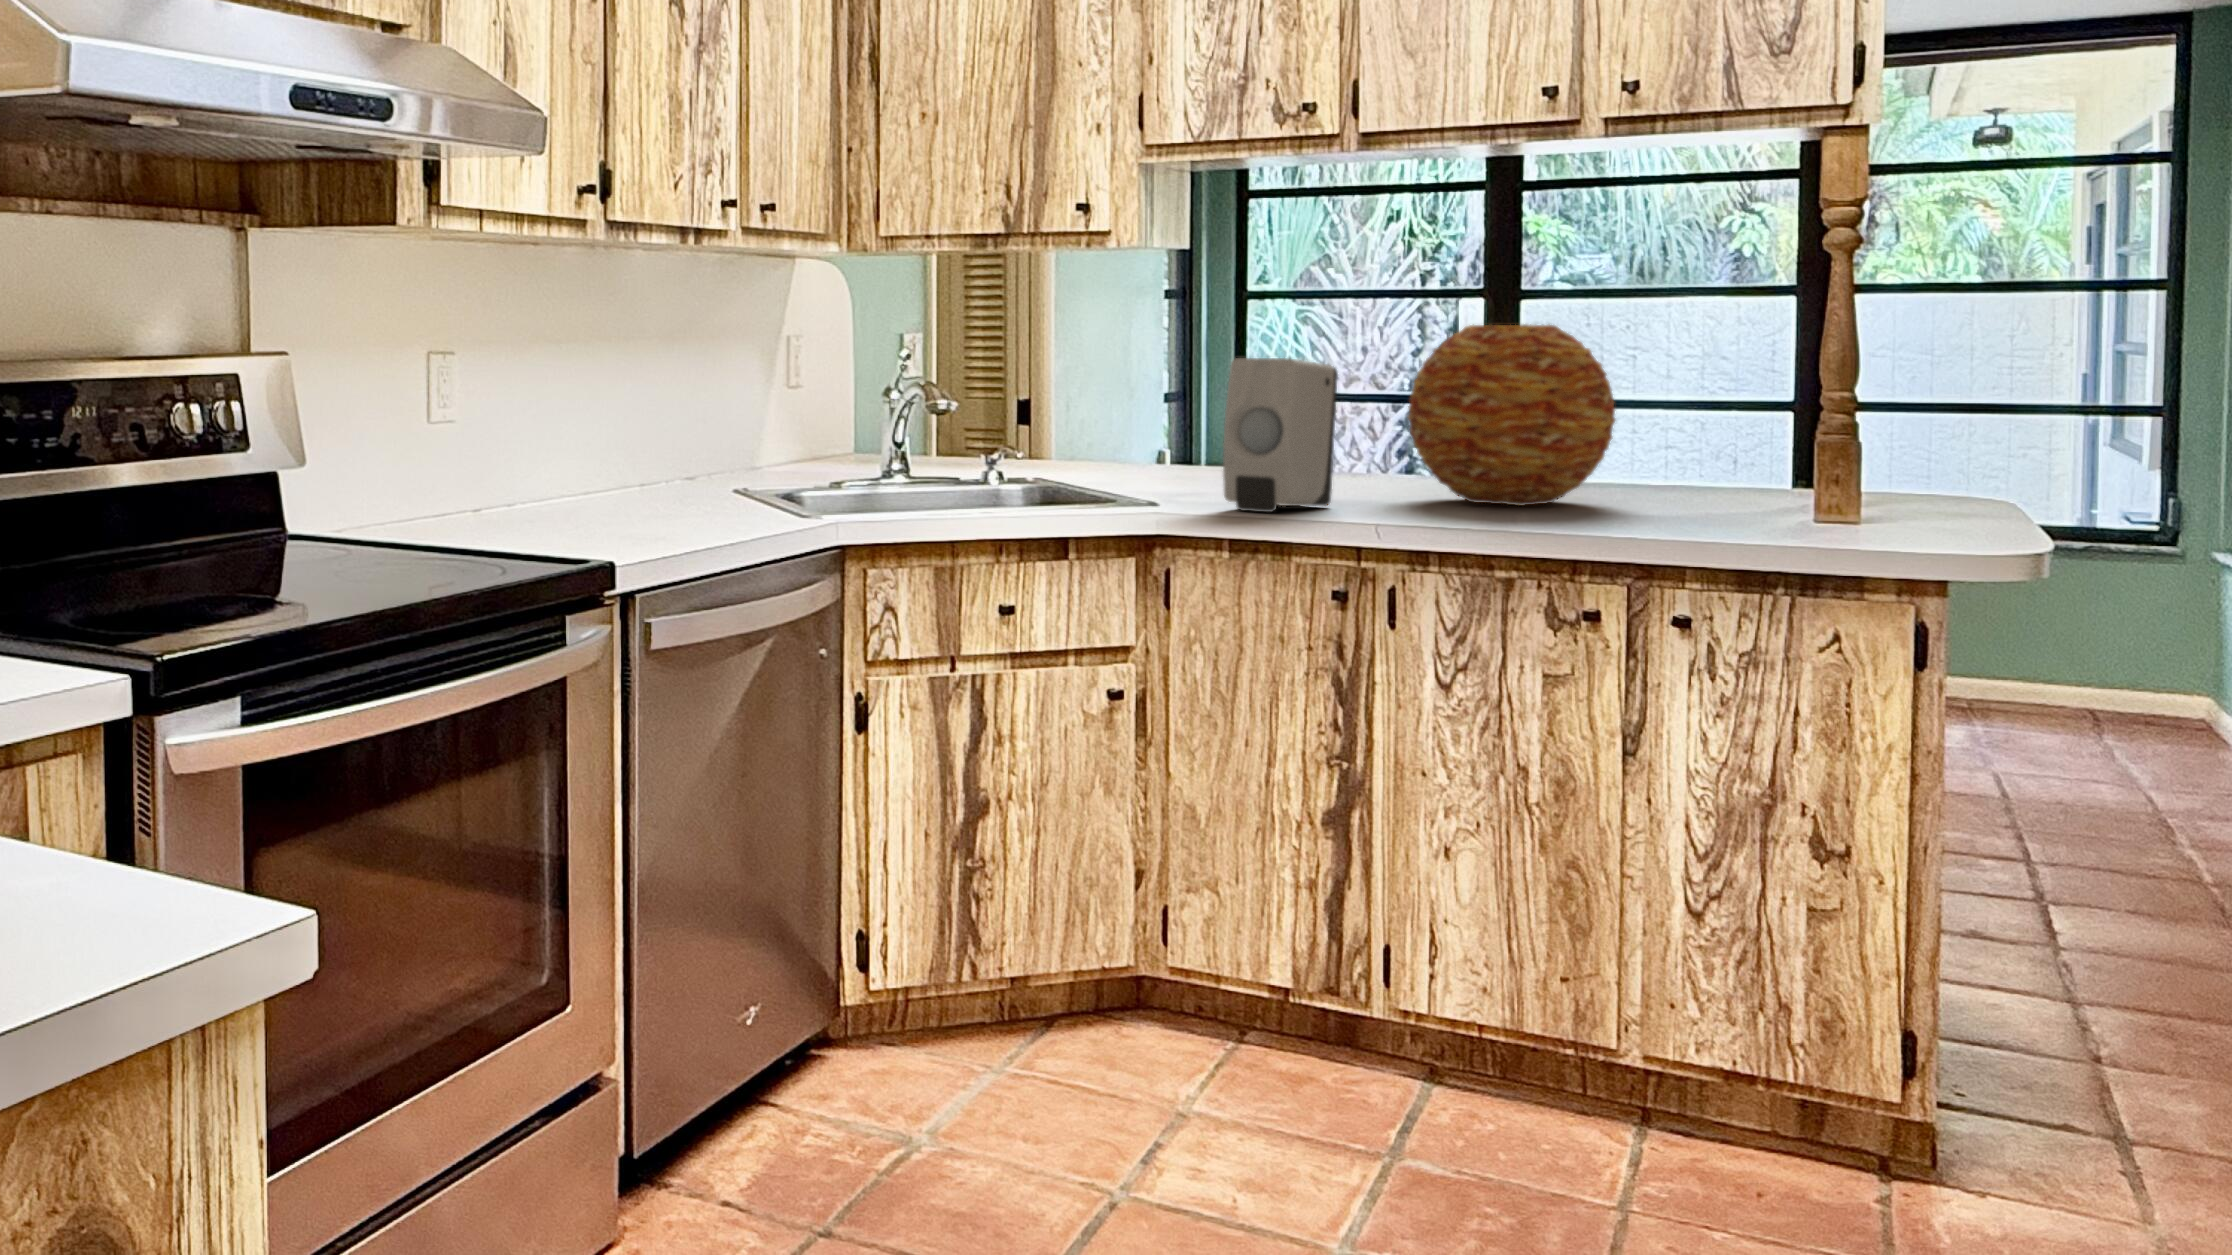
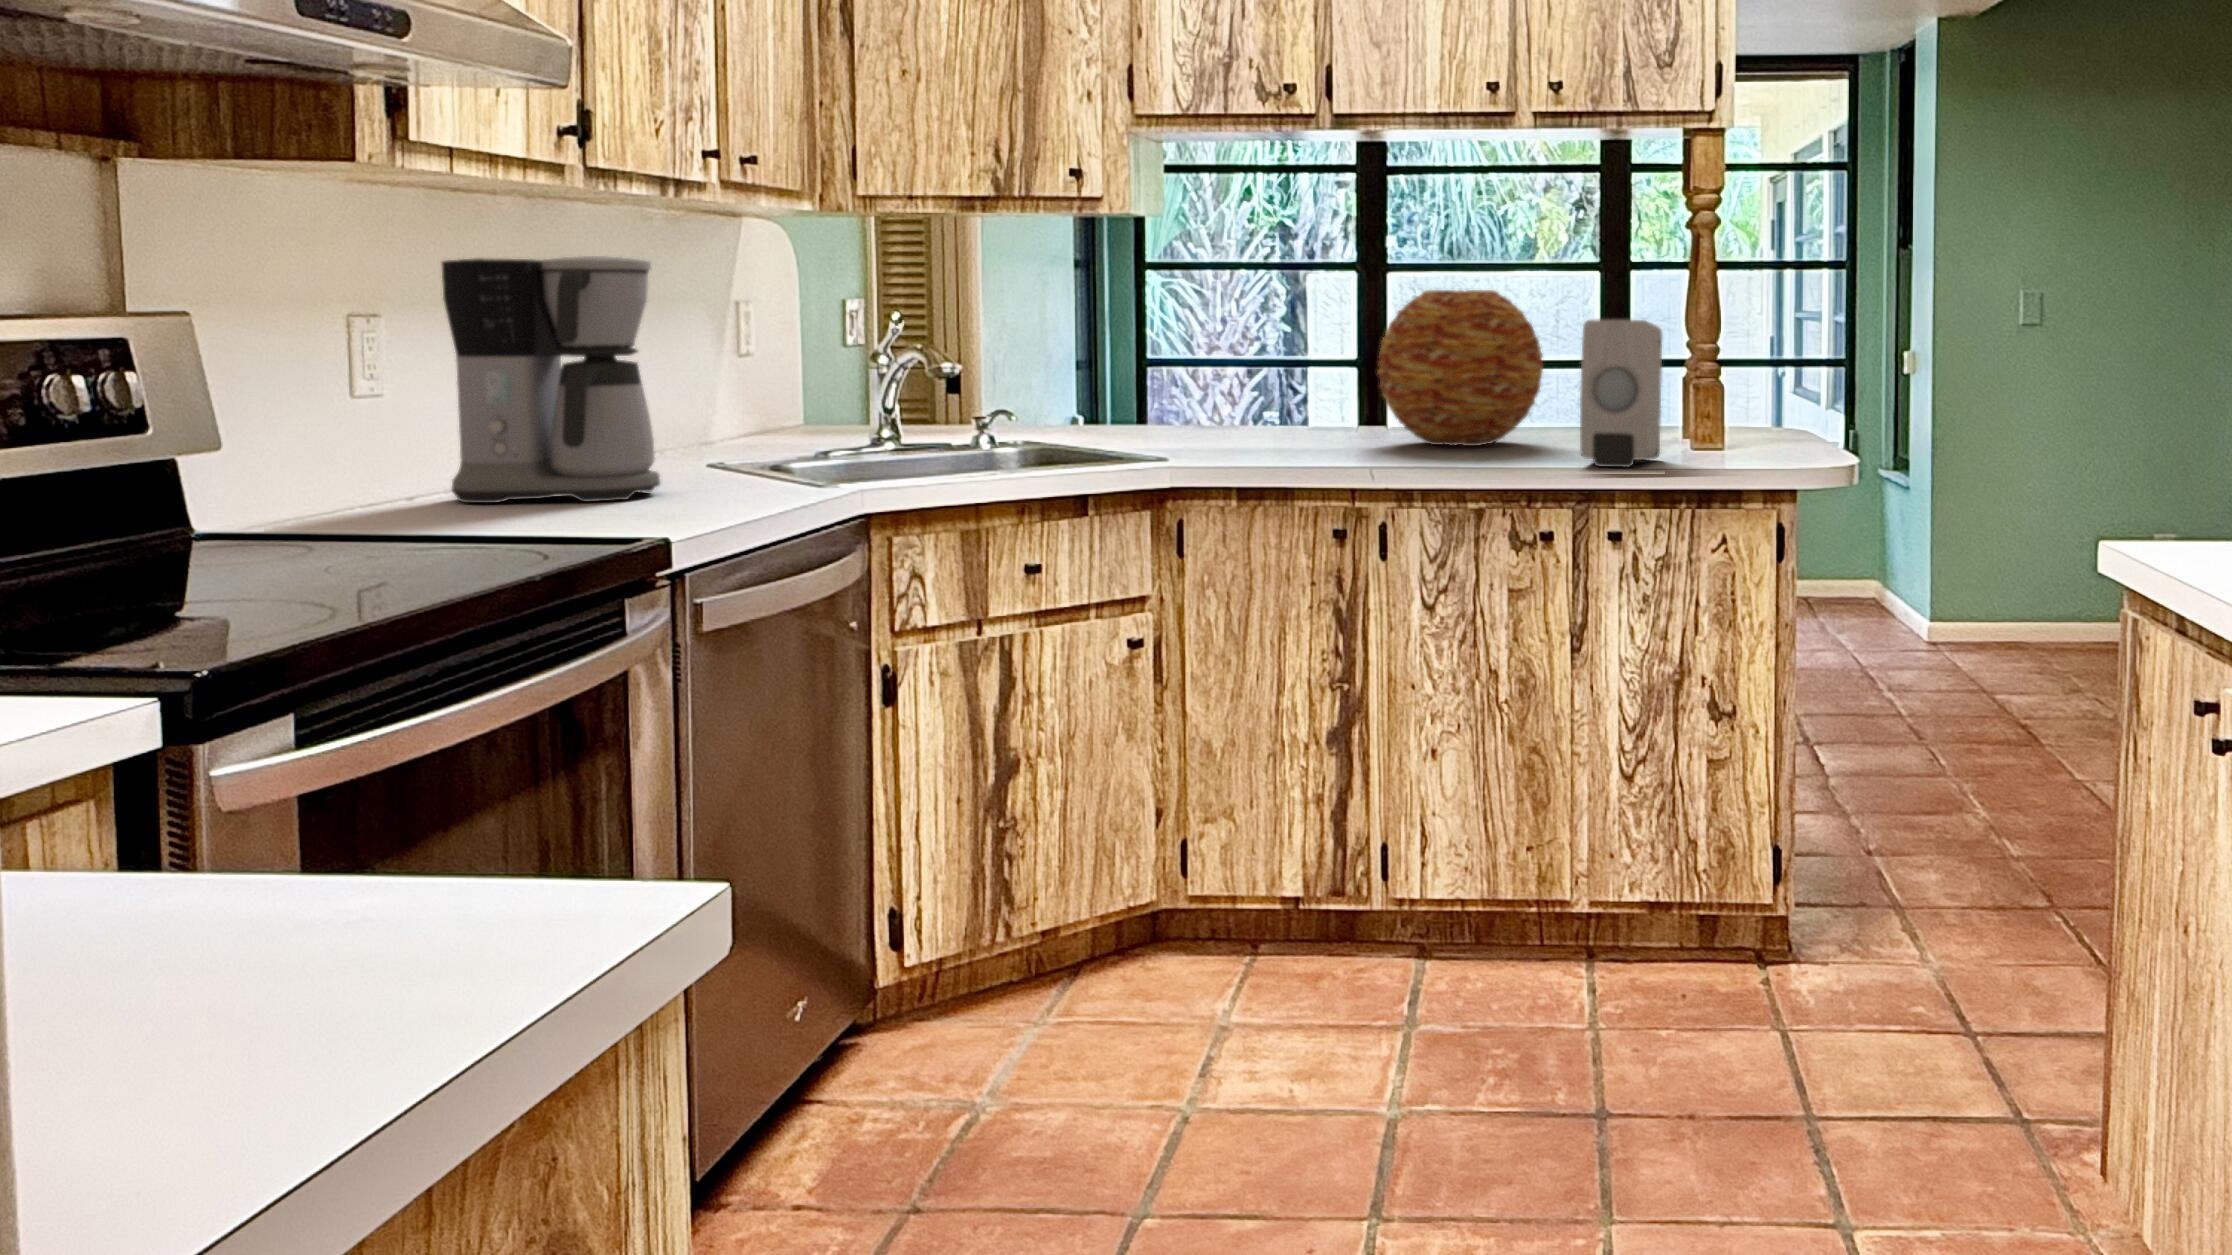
coffee maker: none [511,303,673,521] -> present [441,256,660,503]
soap dispenser: present [1223,358,1338,512] -> present [1580,320,1662,467]

